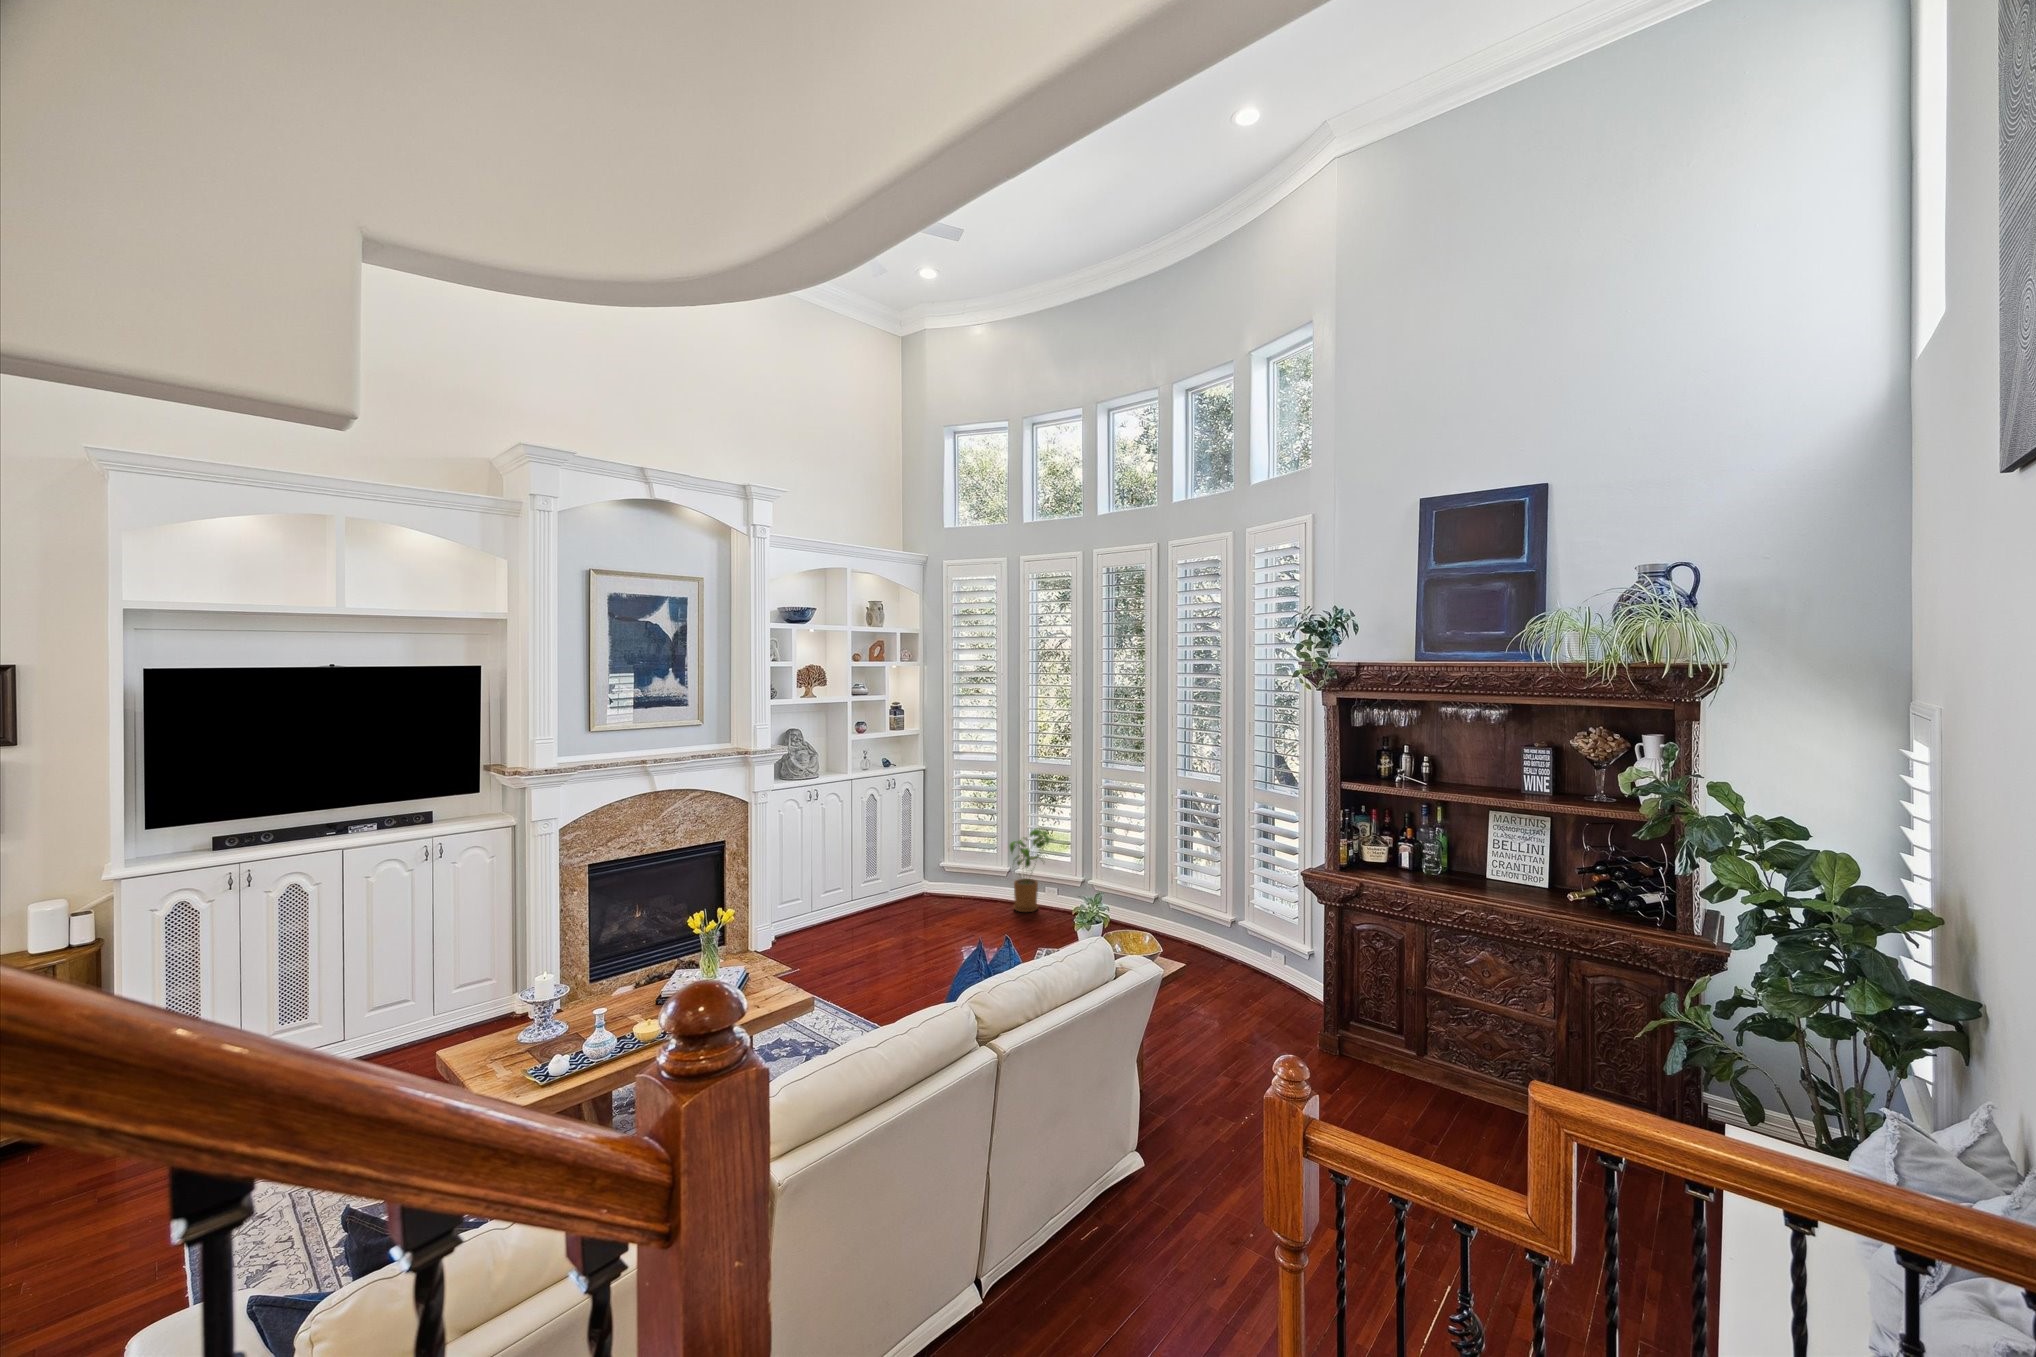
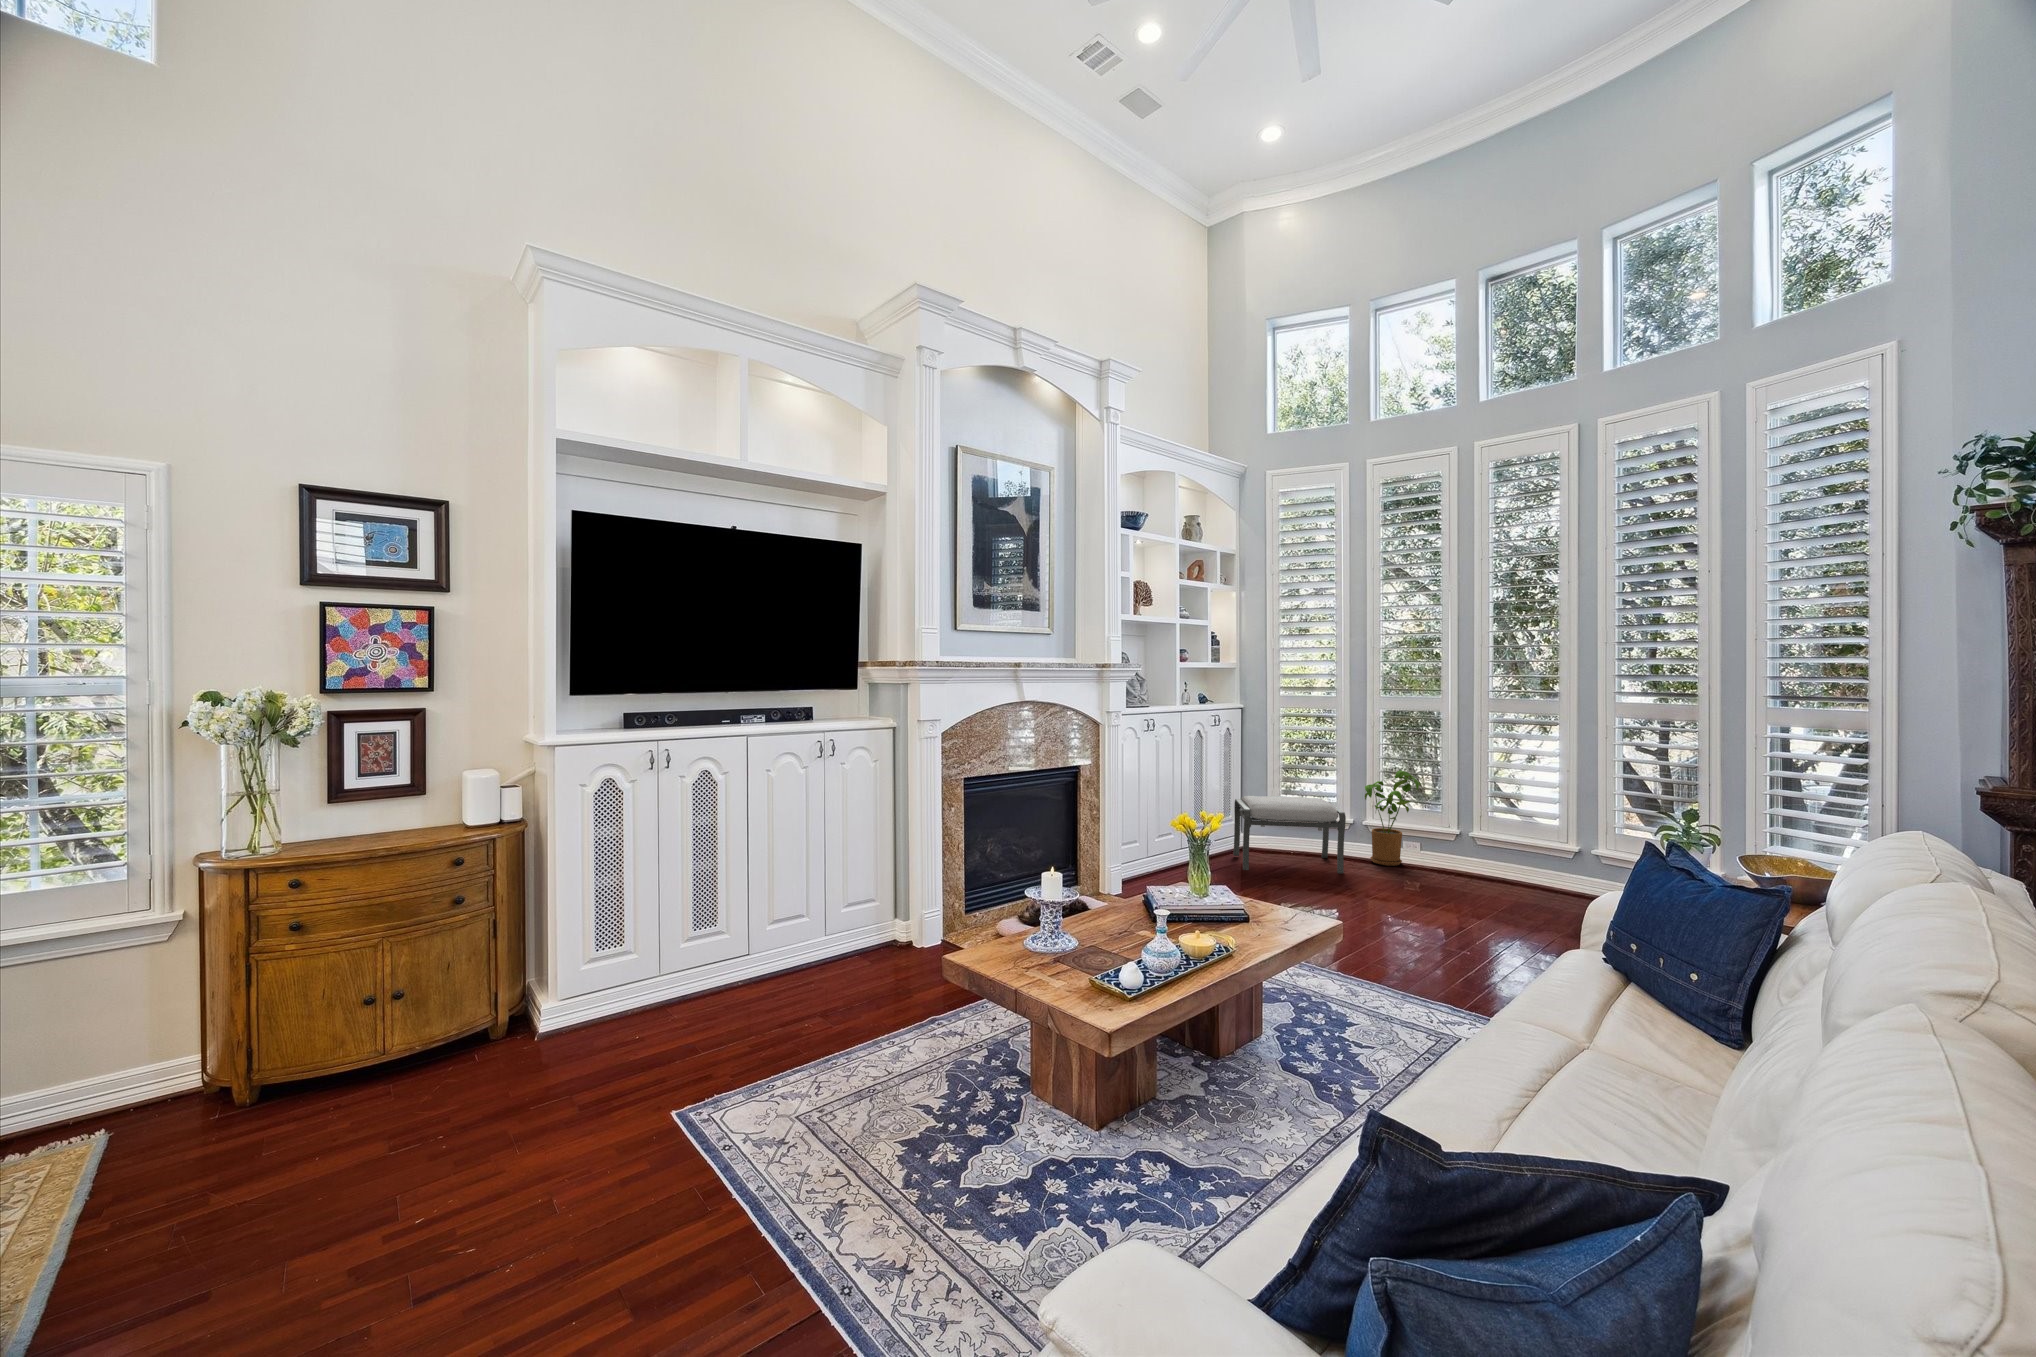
ottoman: none [894,855,981,923] -> present [1233,796,1346,873]

